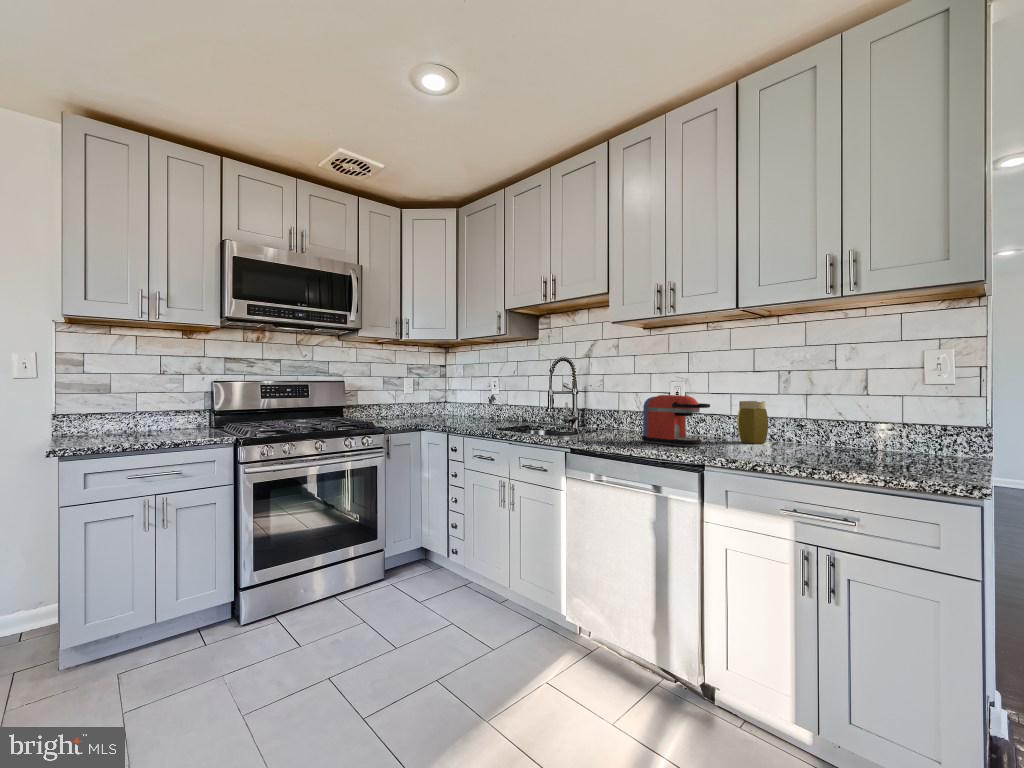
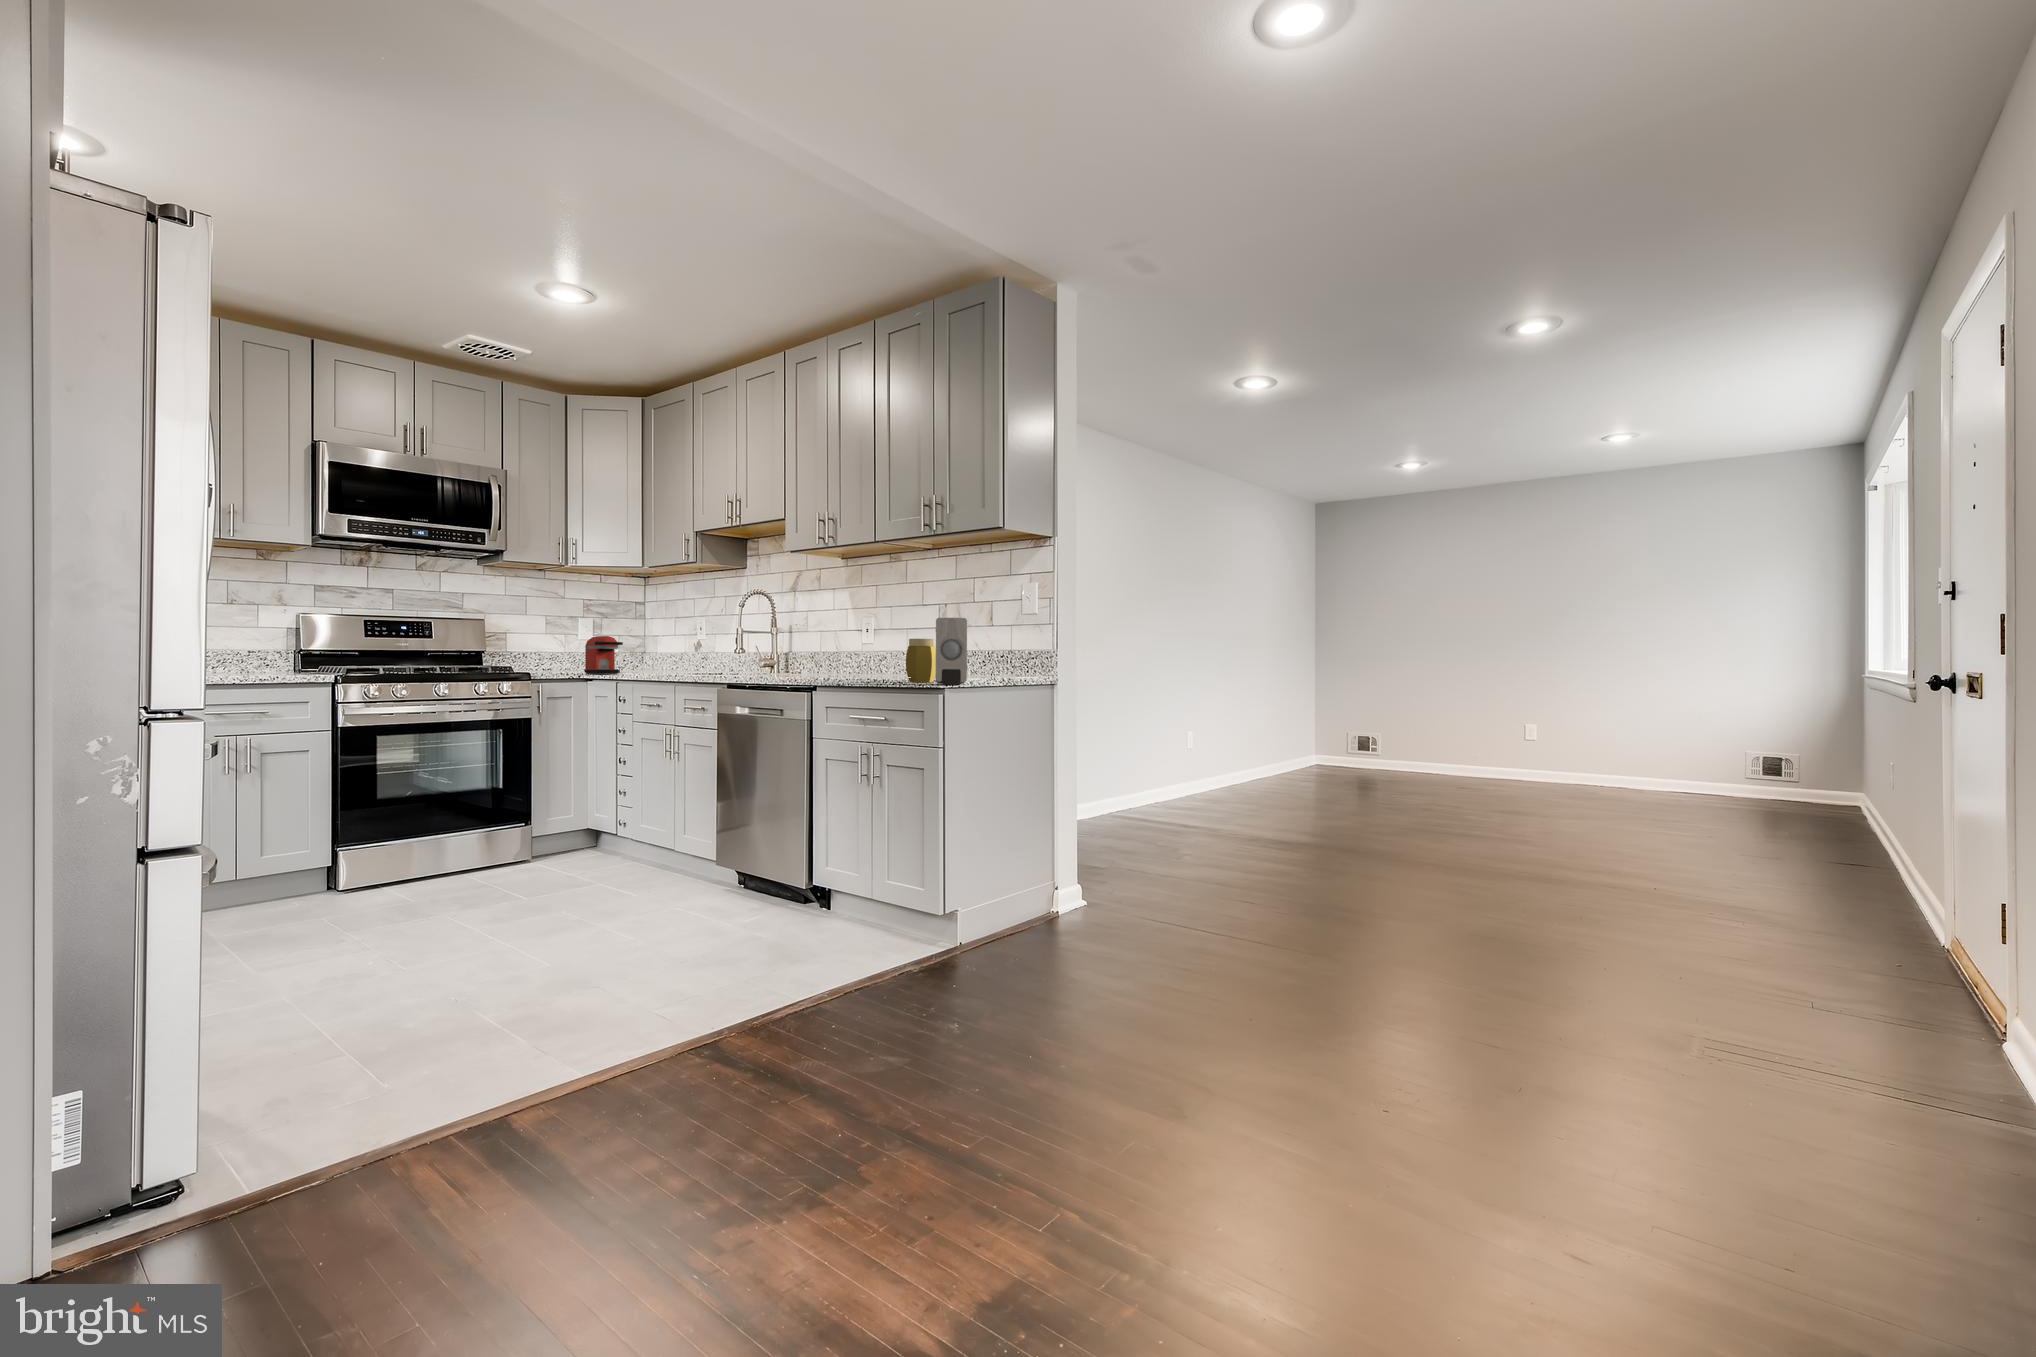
soap dispenser: none [807,386,872,460] -> present [935,618,967,685]
coffee maker: present [642,395,710,447] -> present [584,636,623,674]

